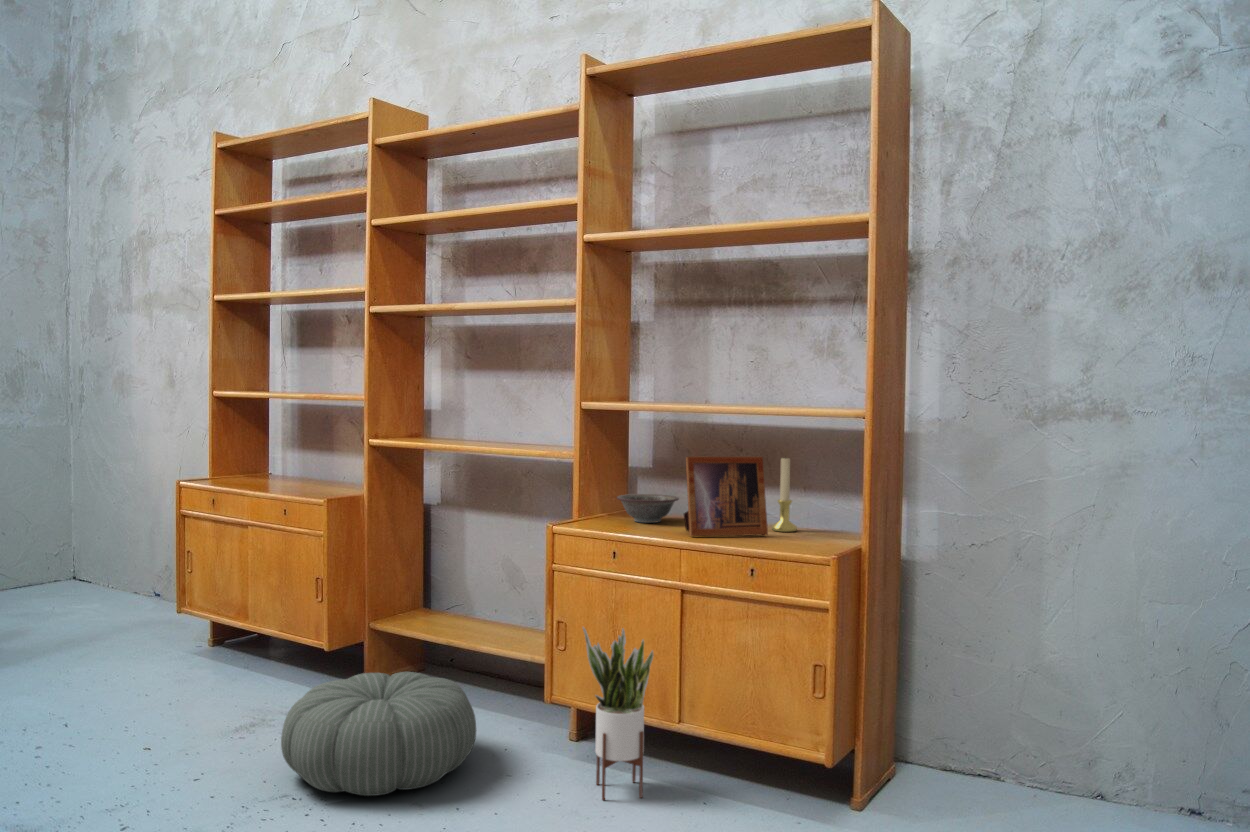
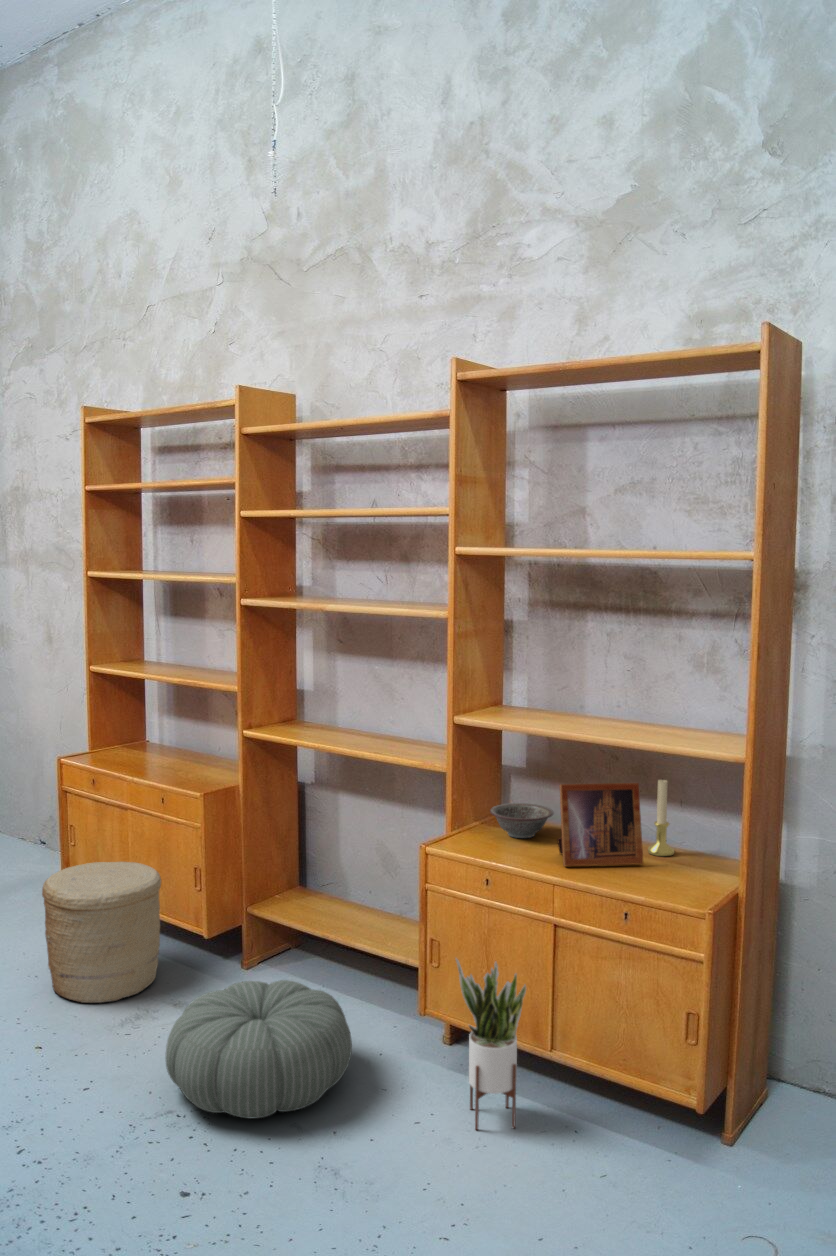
woven basket: none [155,577,282,712] -> present [42,862,161,1003]

